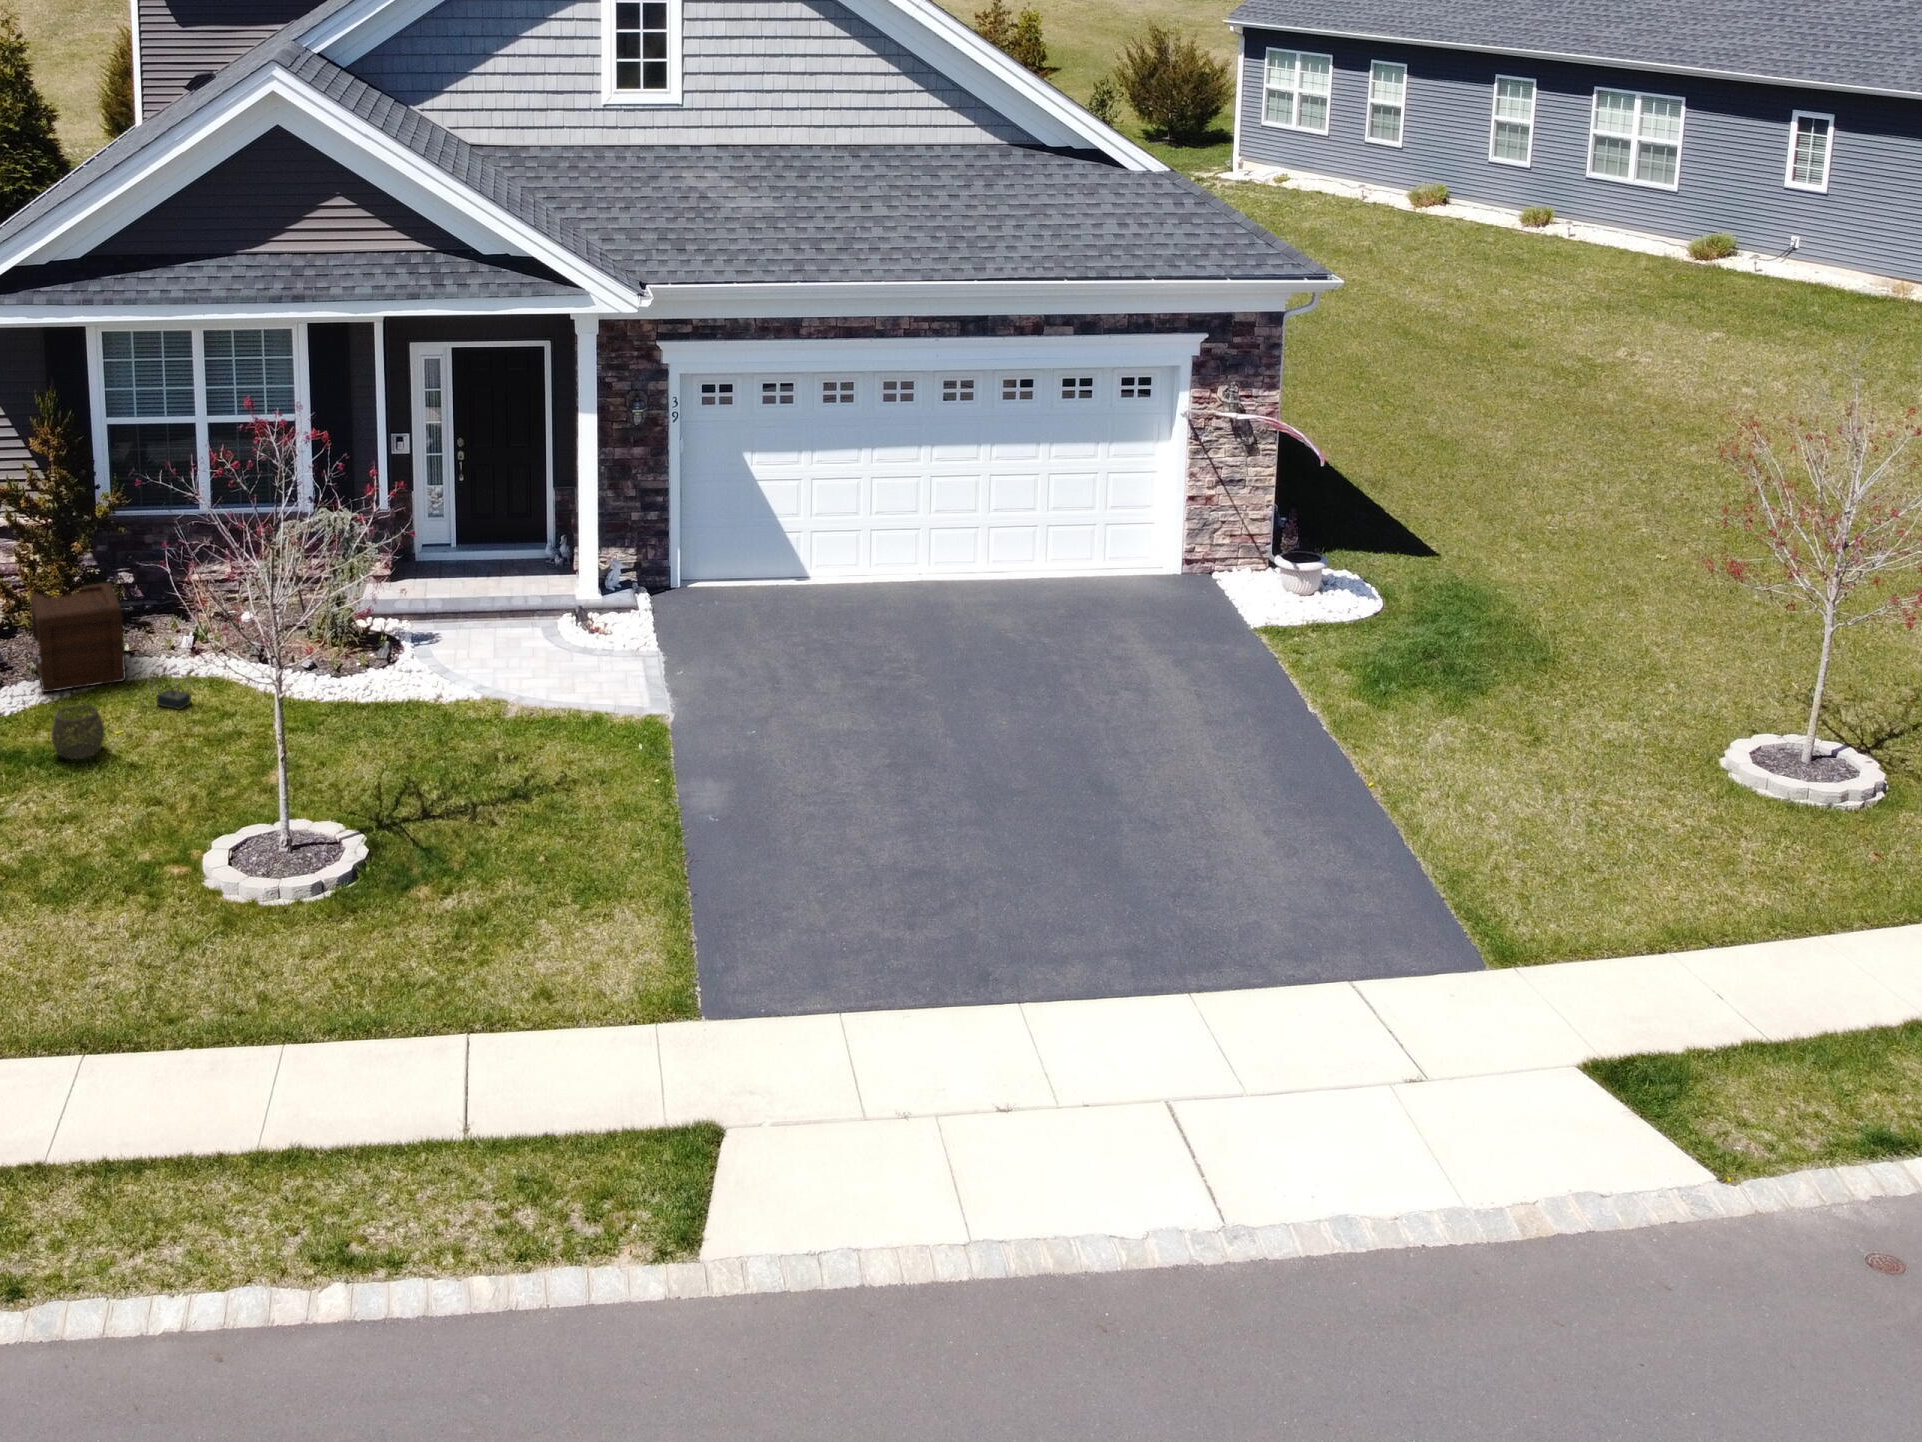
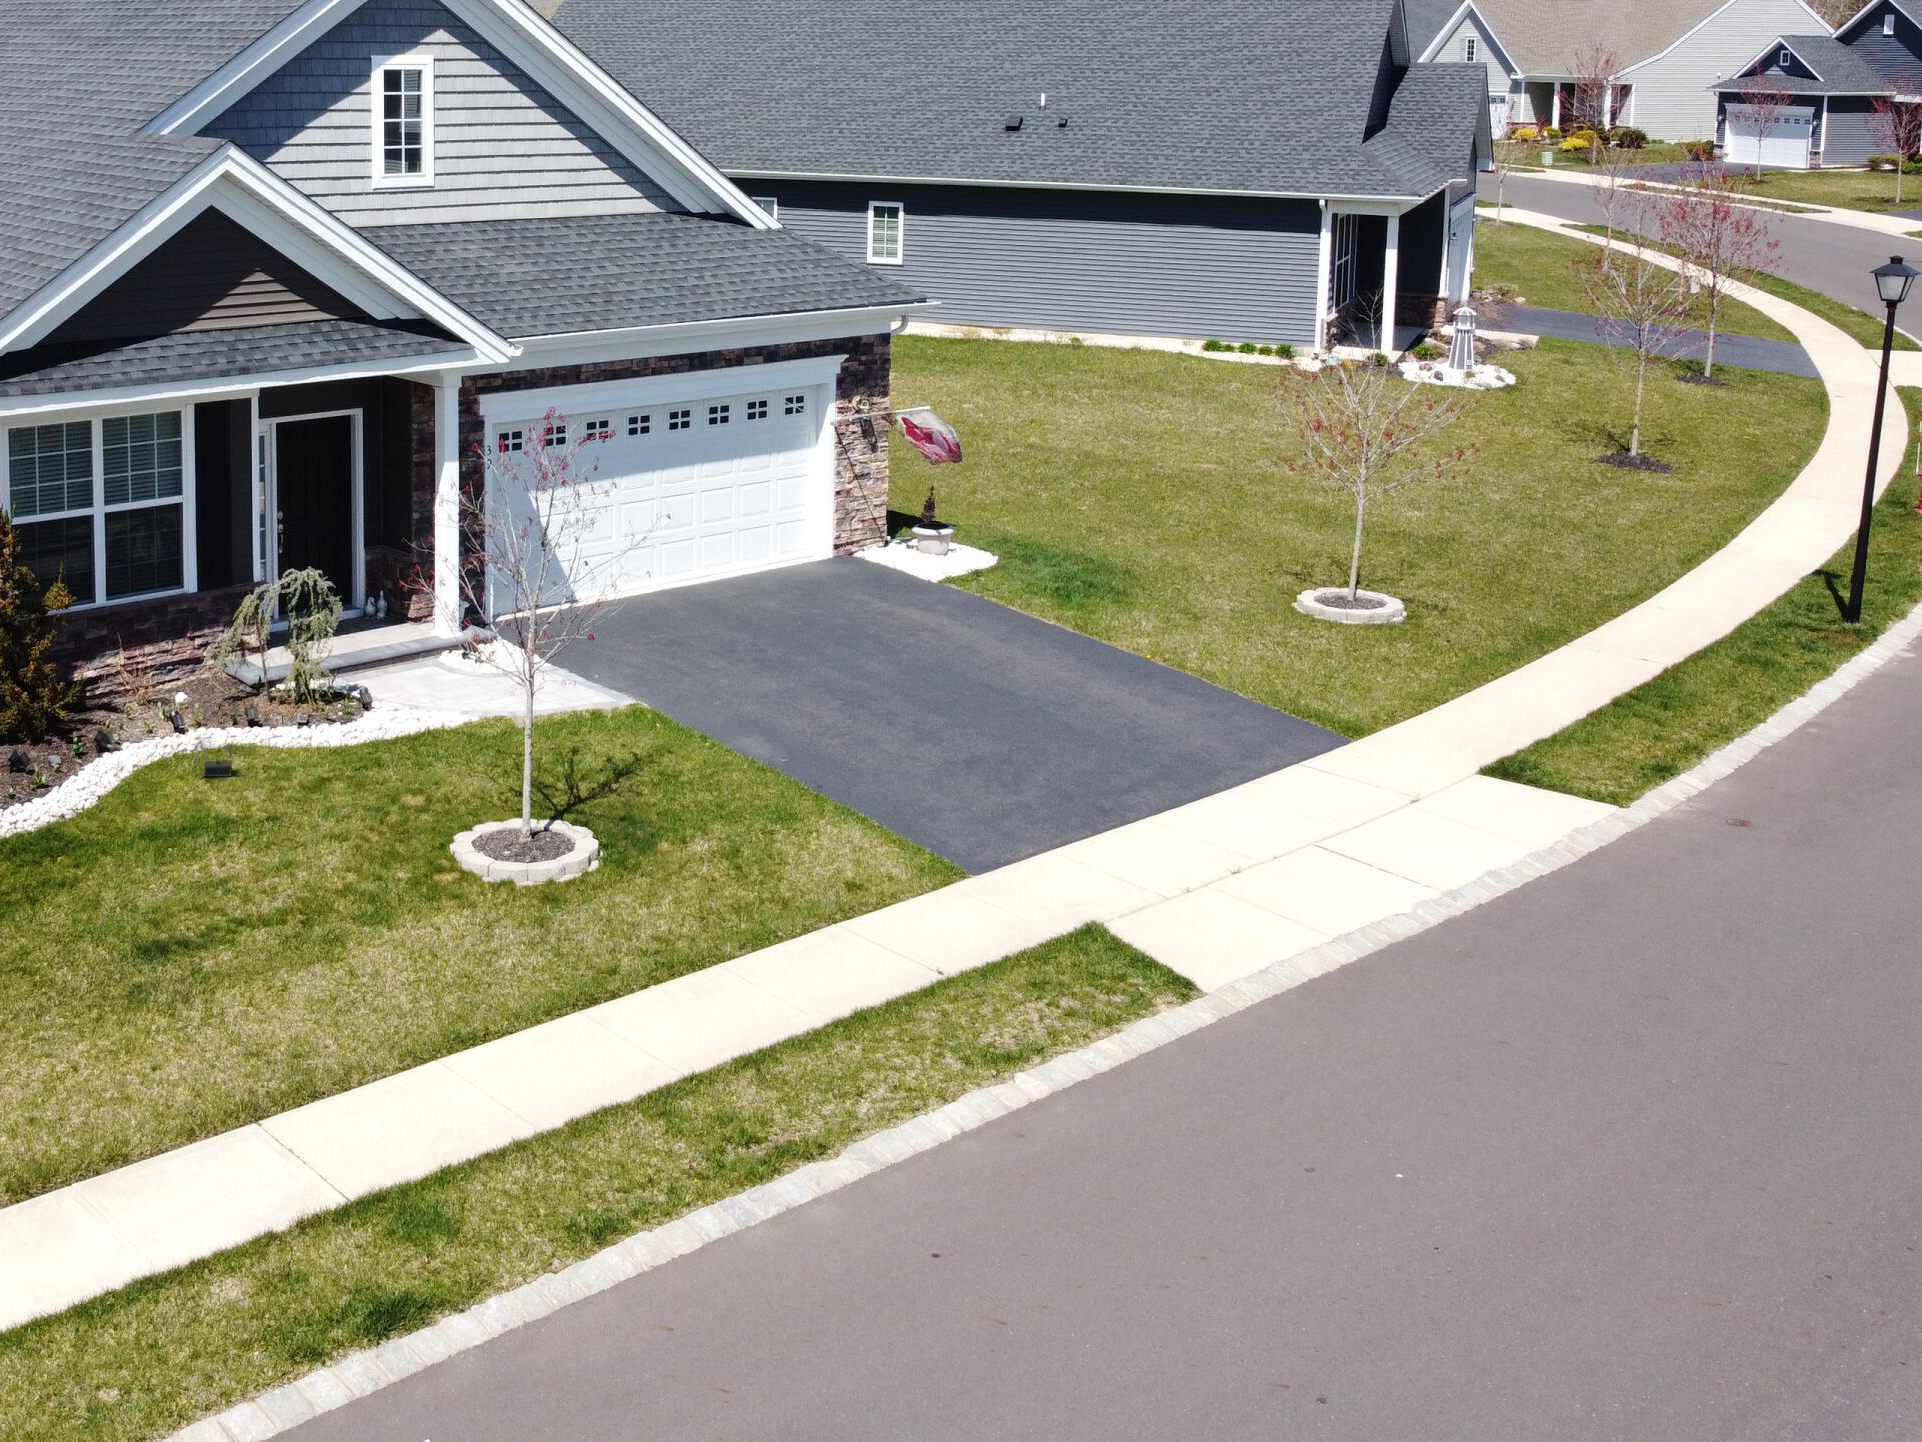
wooden crate: present [30,582,126,692] -> none [18,677,137,790]
woven basket: present [52,704,104,759] -> none [175,774,227,829]

